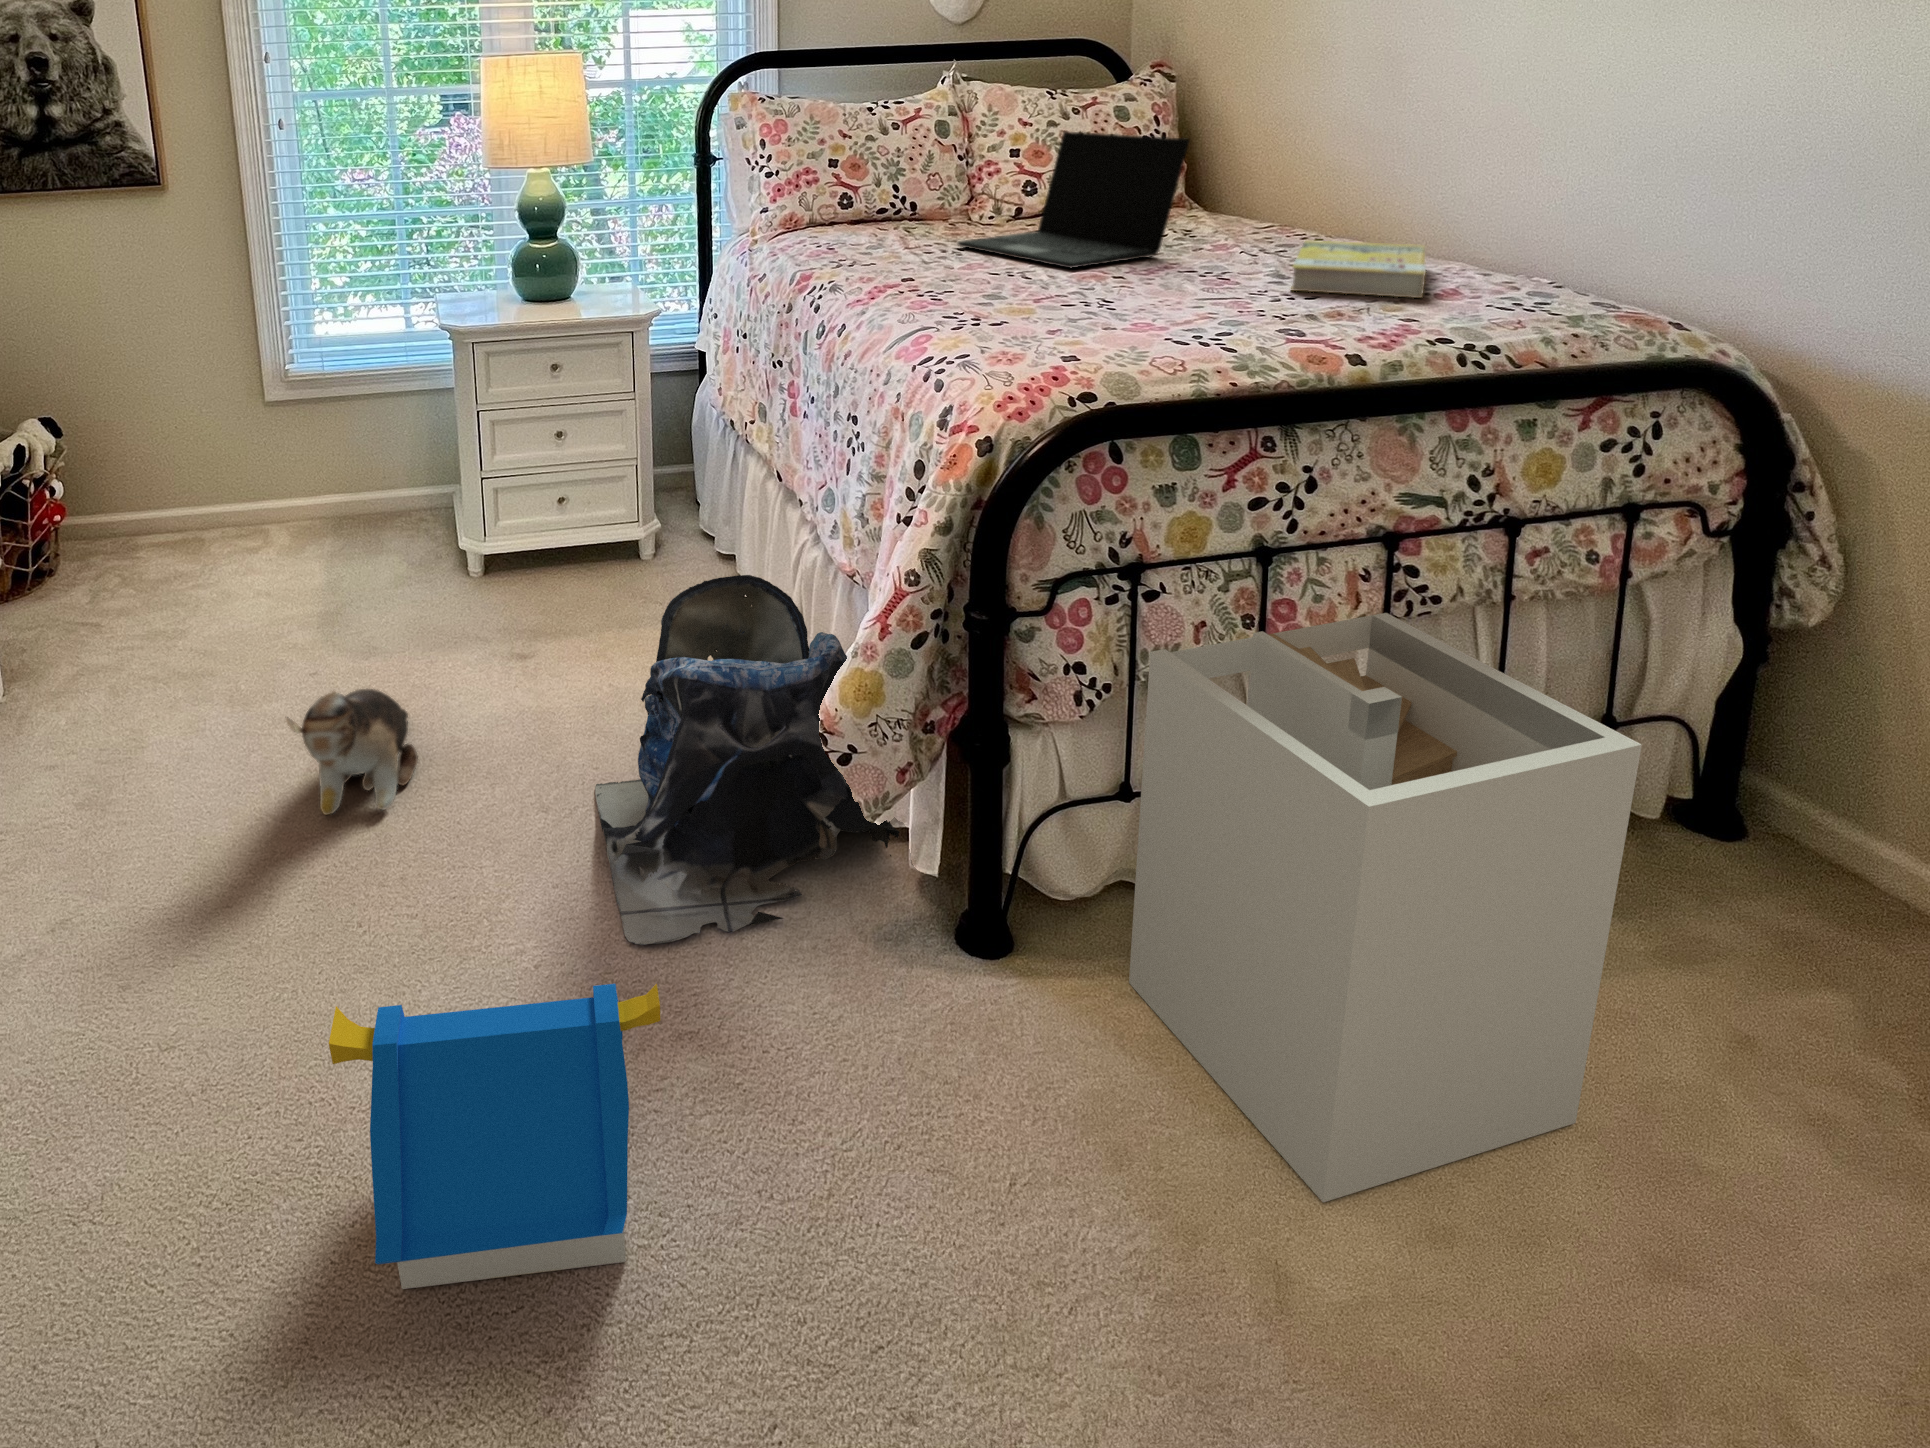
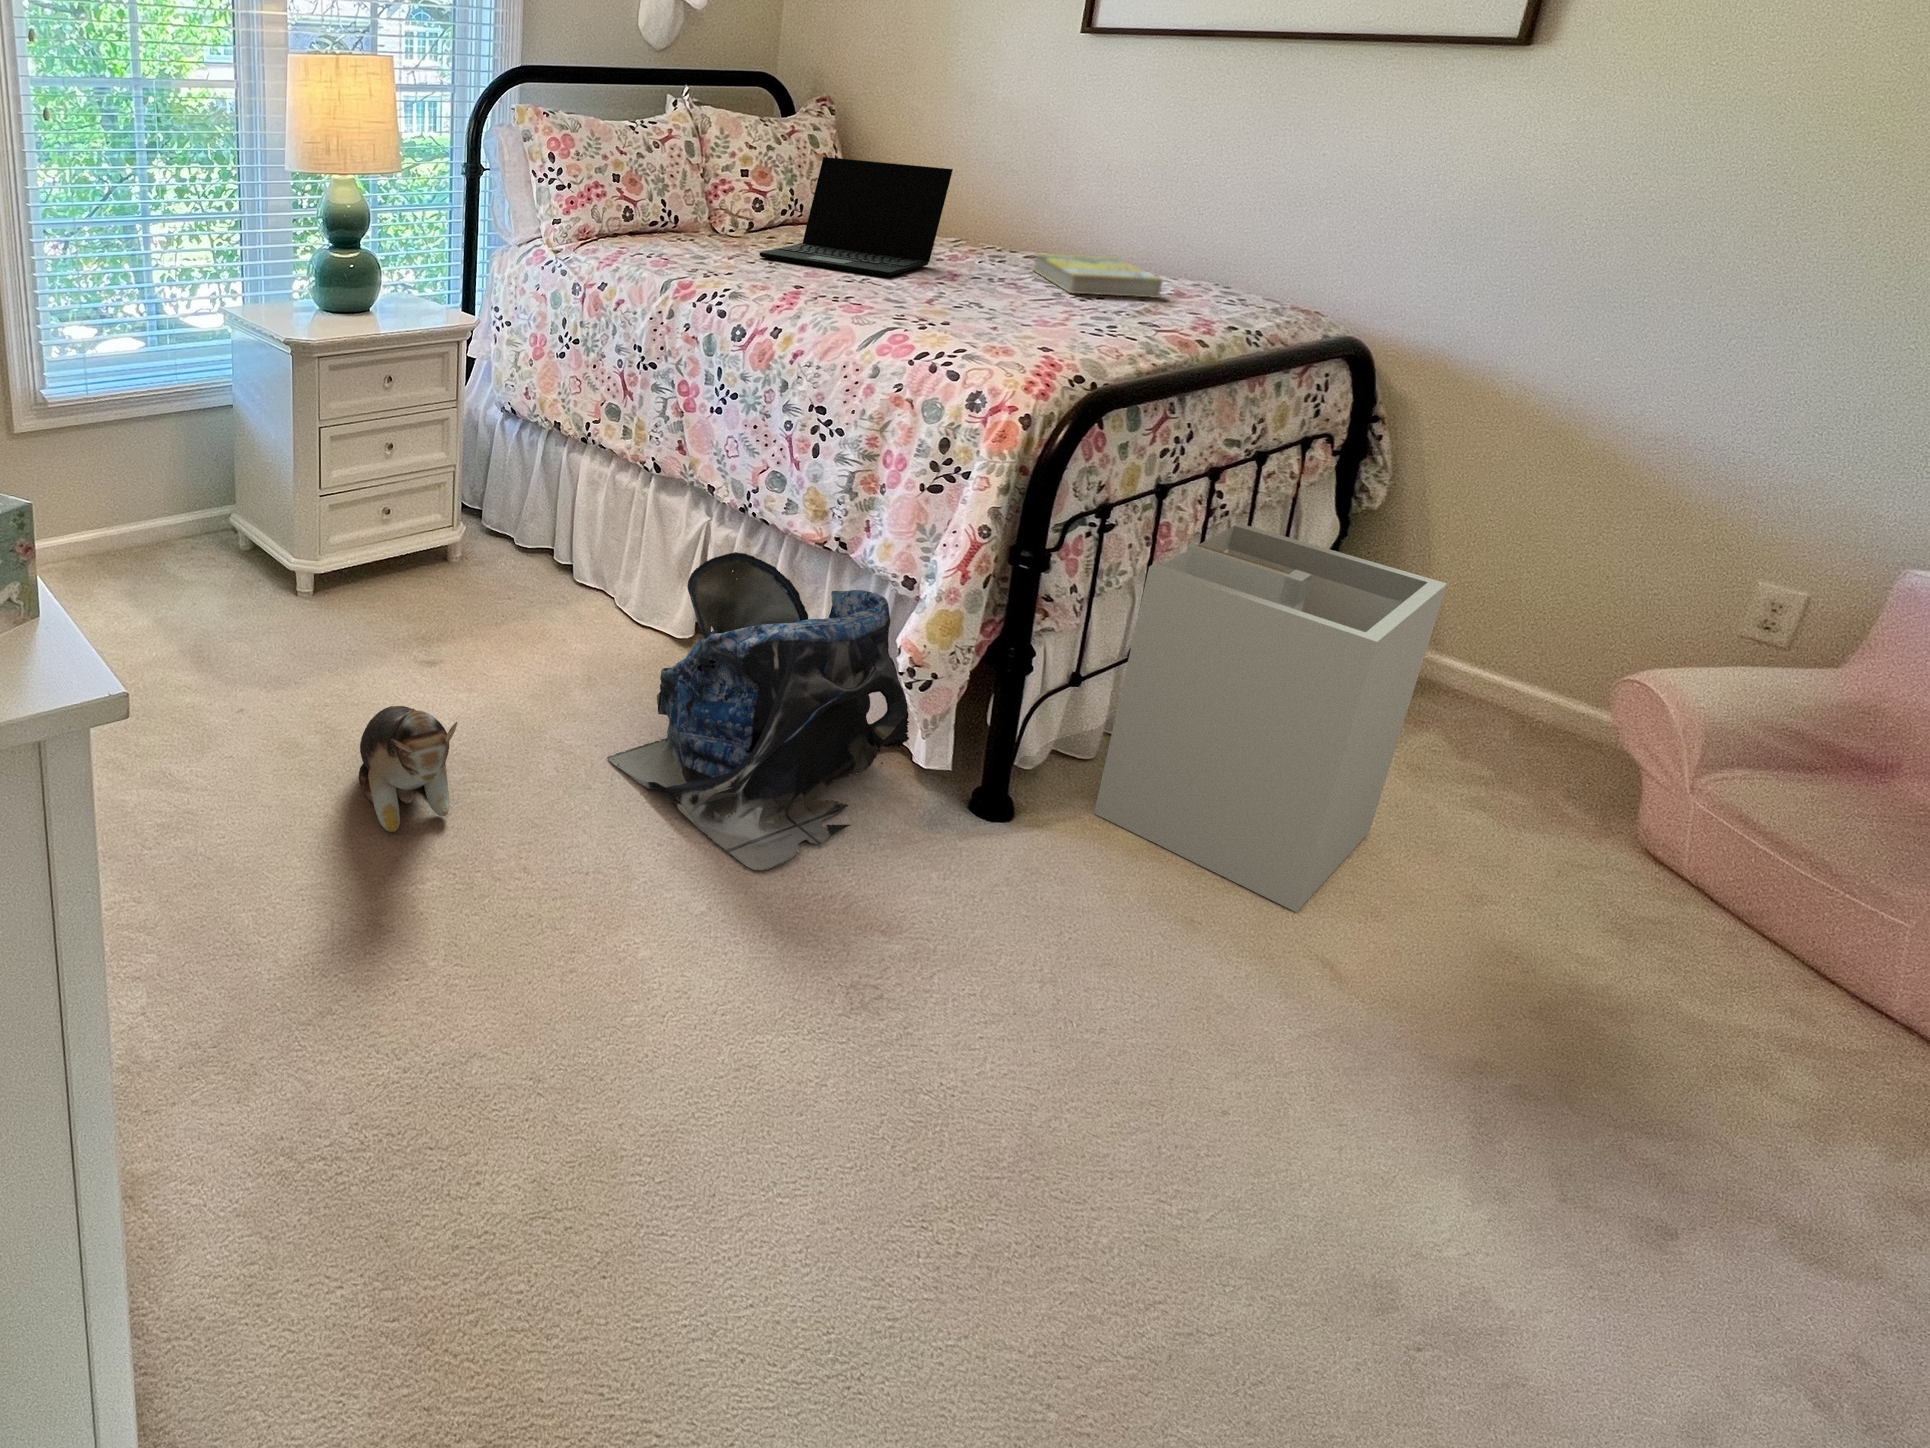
toy house: present [329,984,661,1289] -> none [735,867,1011,1158]

